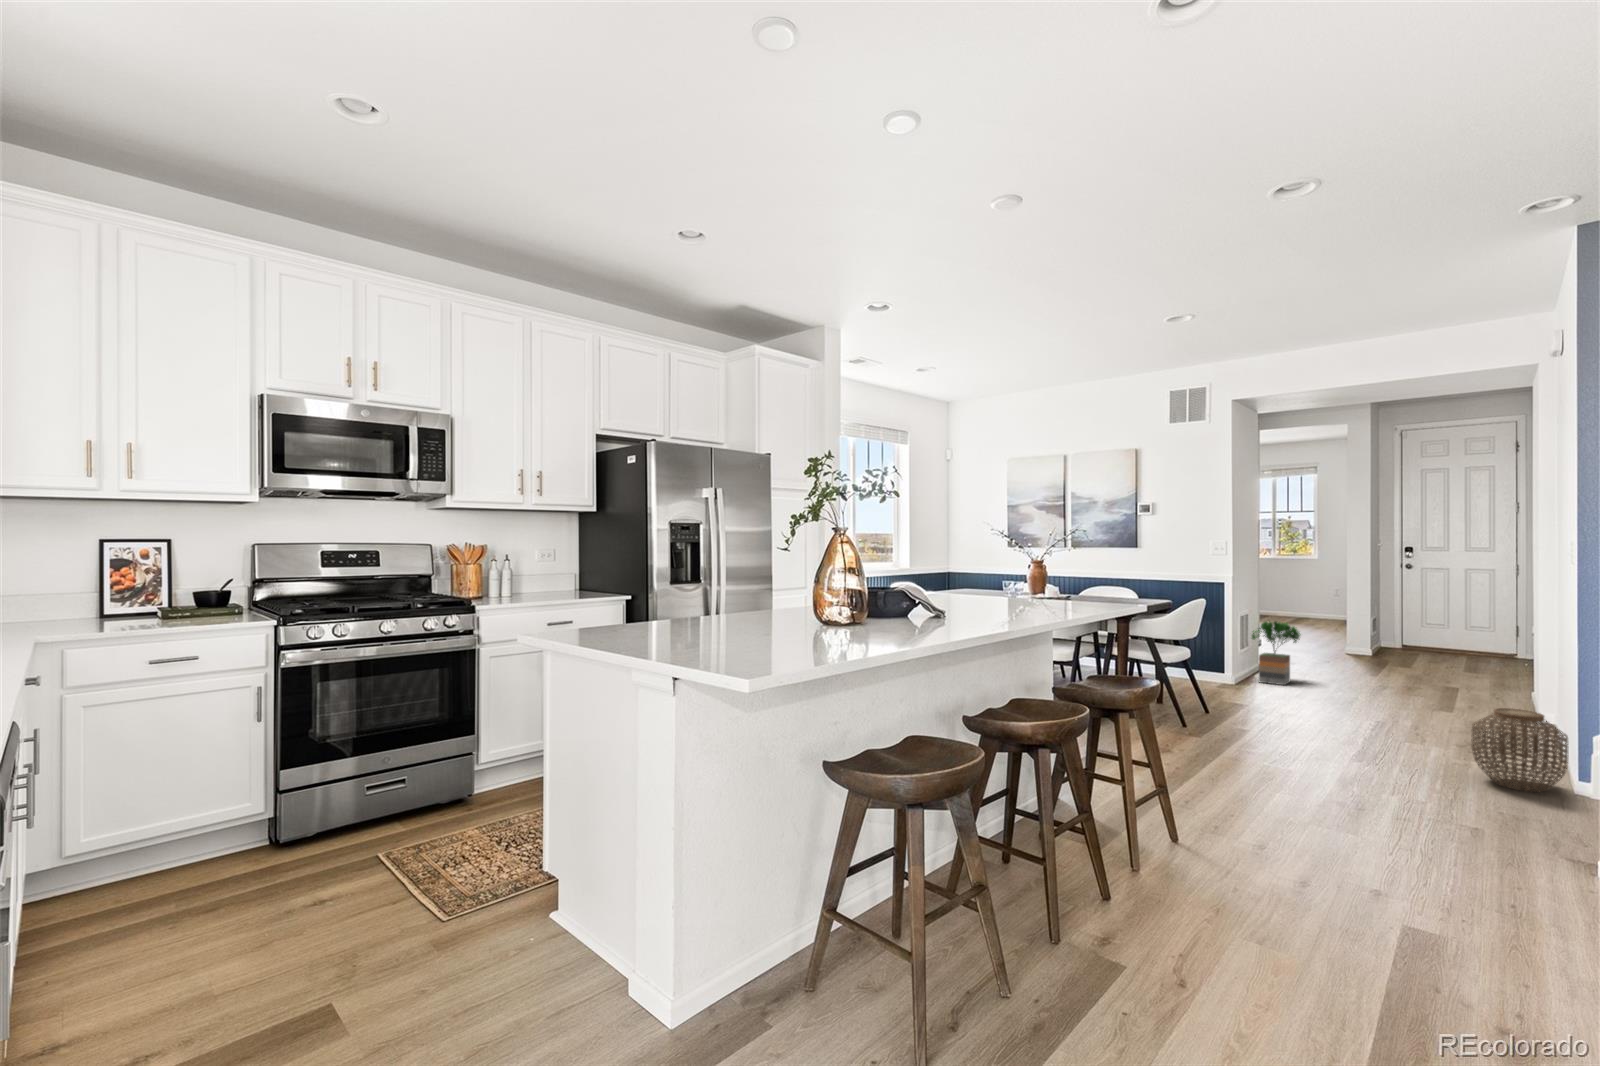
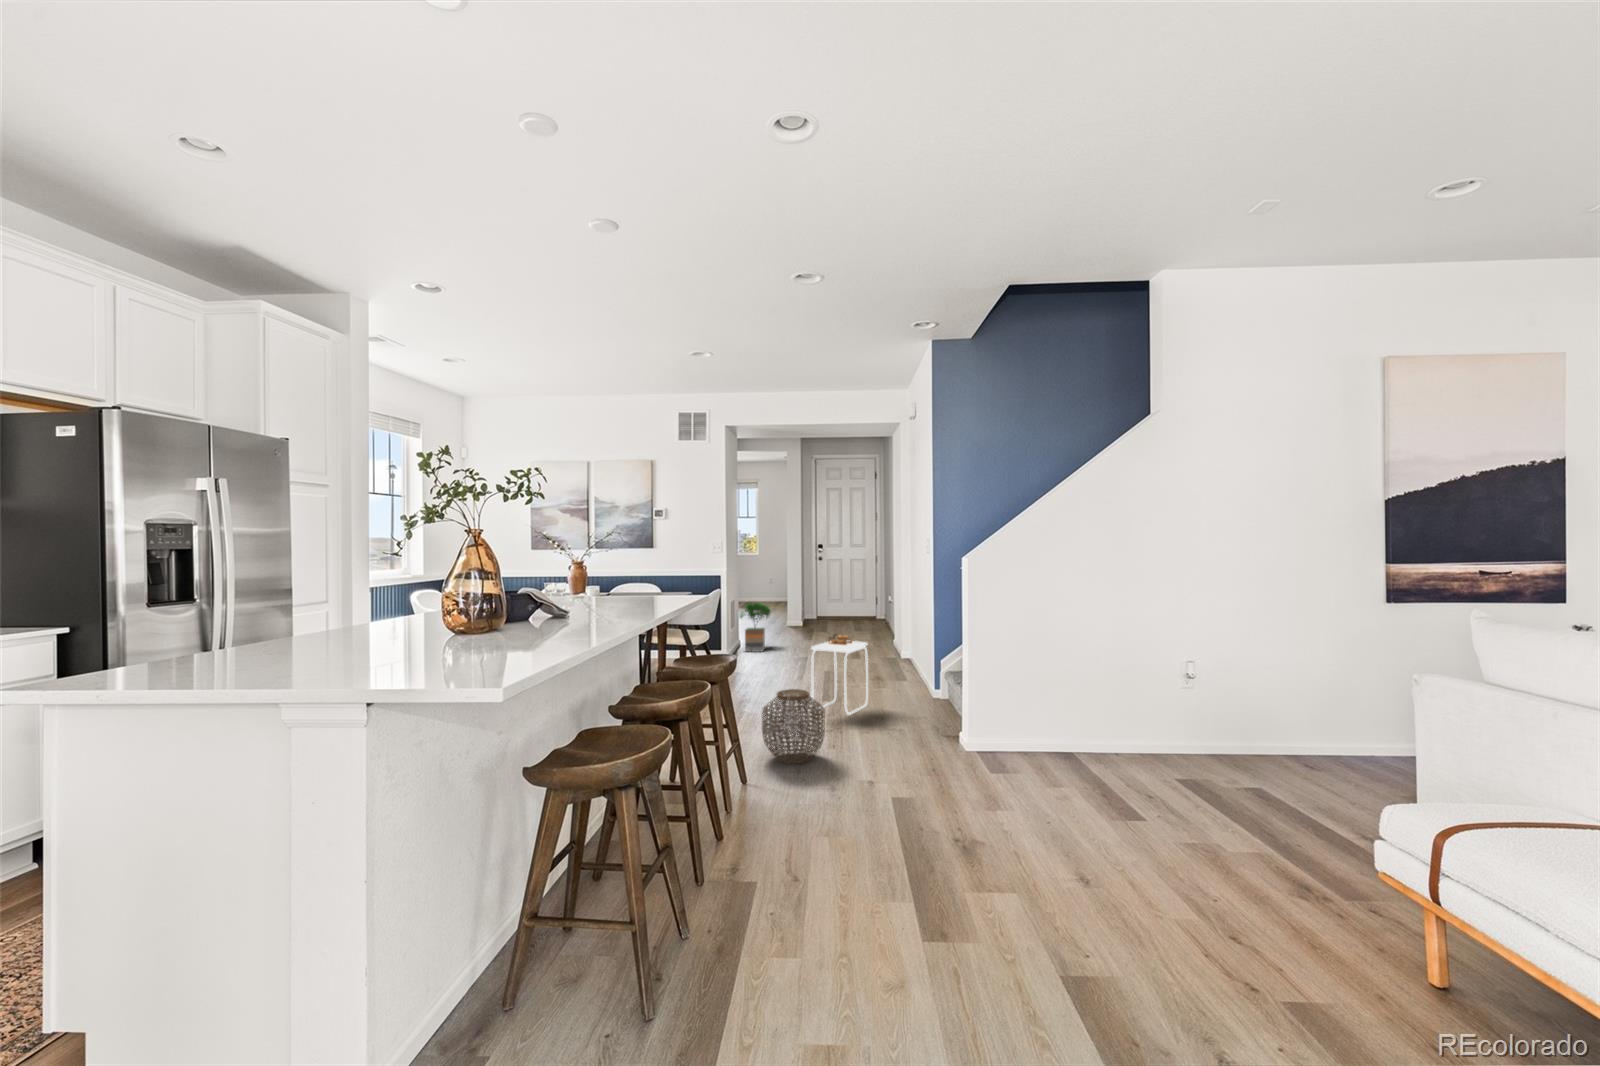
side table: none [1315,674,1417,787] -> present [811,635,868,714]
woven basket: present [1471,708,1568,792] -> present [762,689,825,764]

